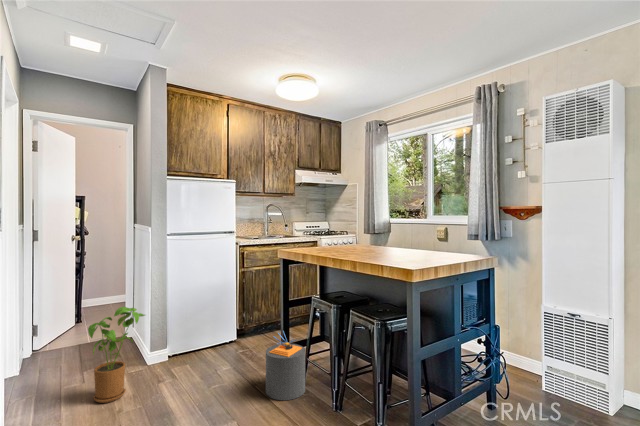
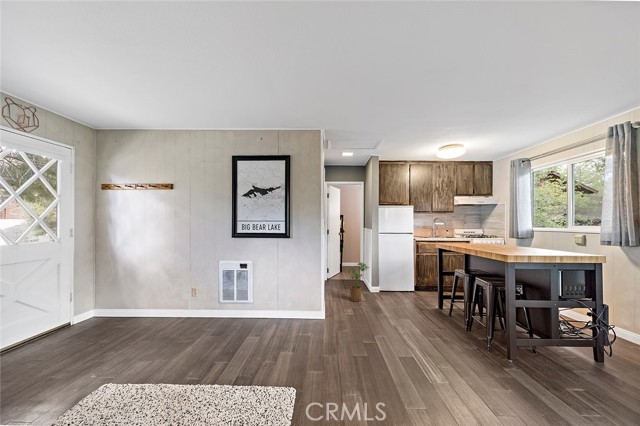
trash can: present [266,331,305,400] -> none [427,285,451,323]

